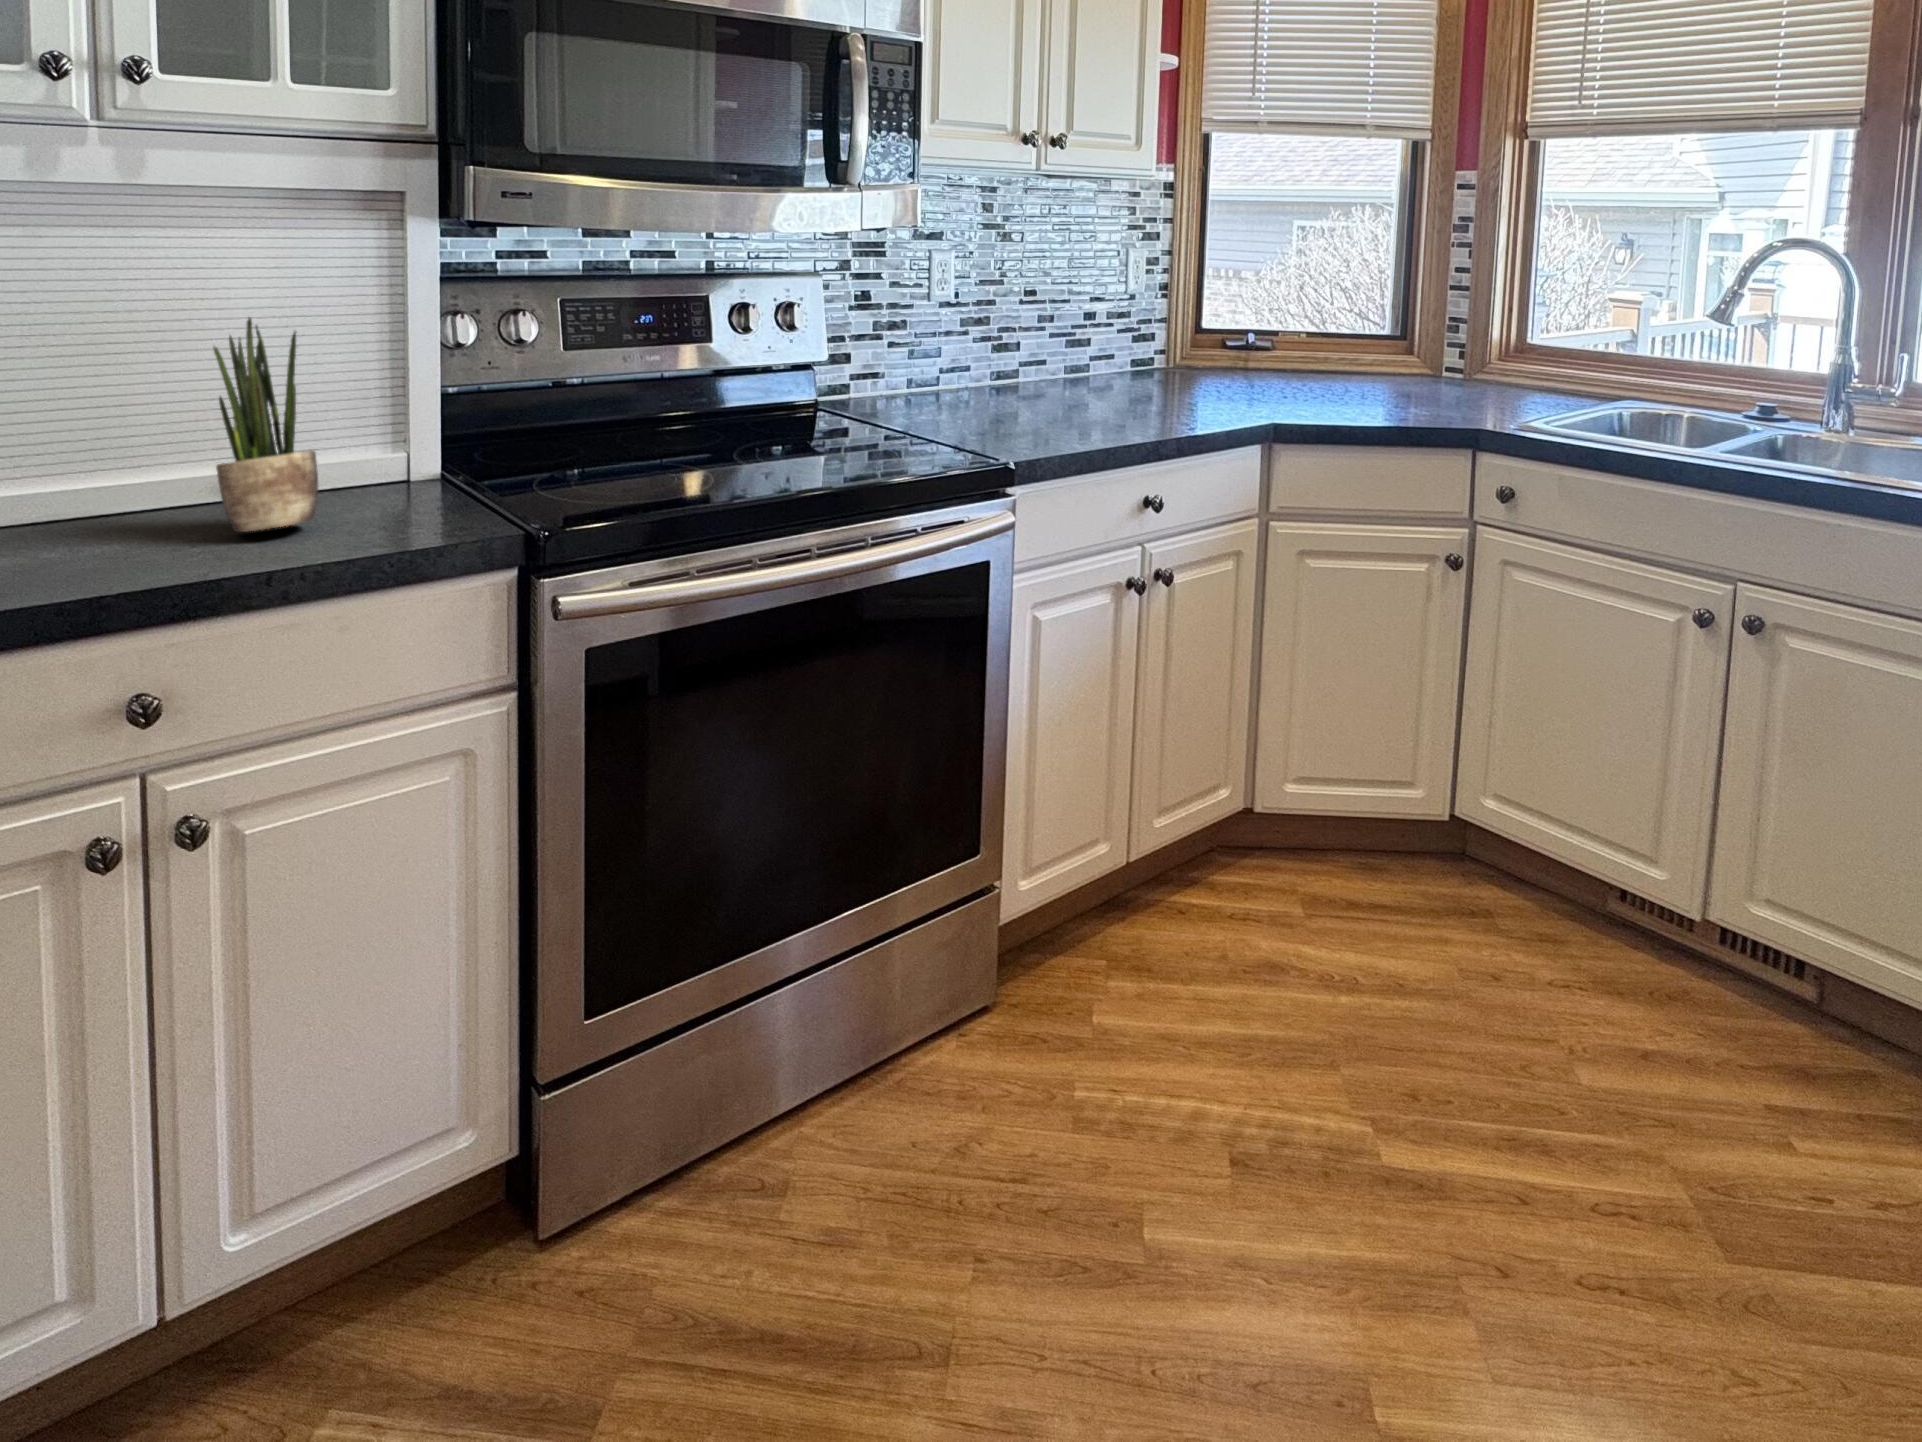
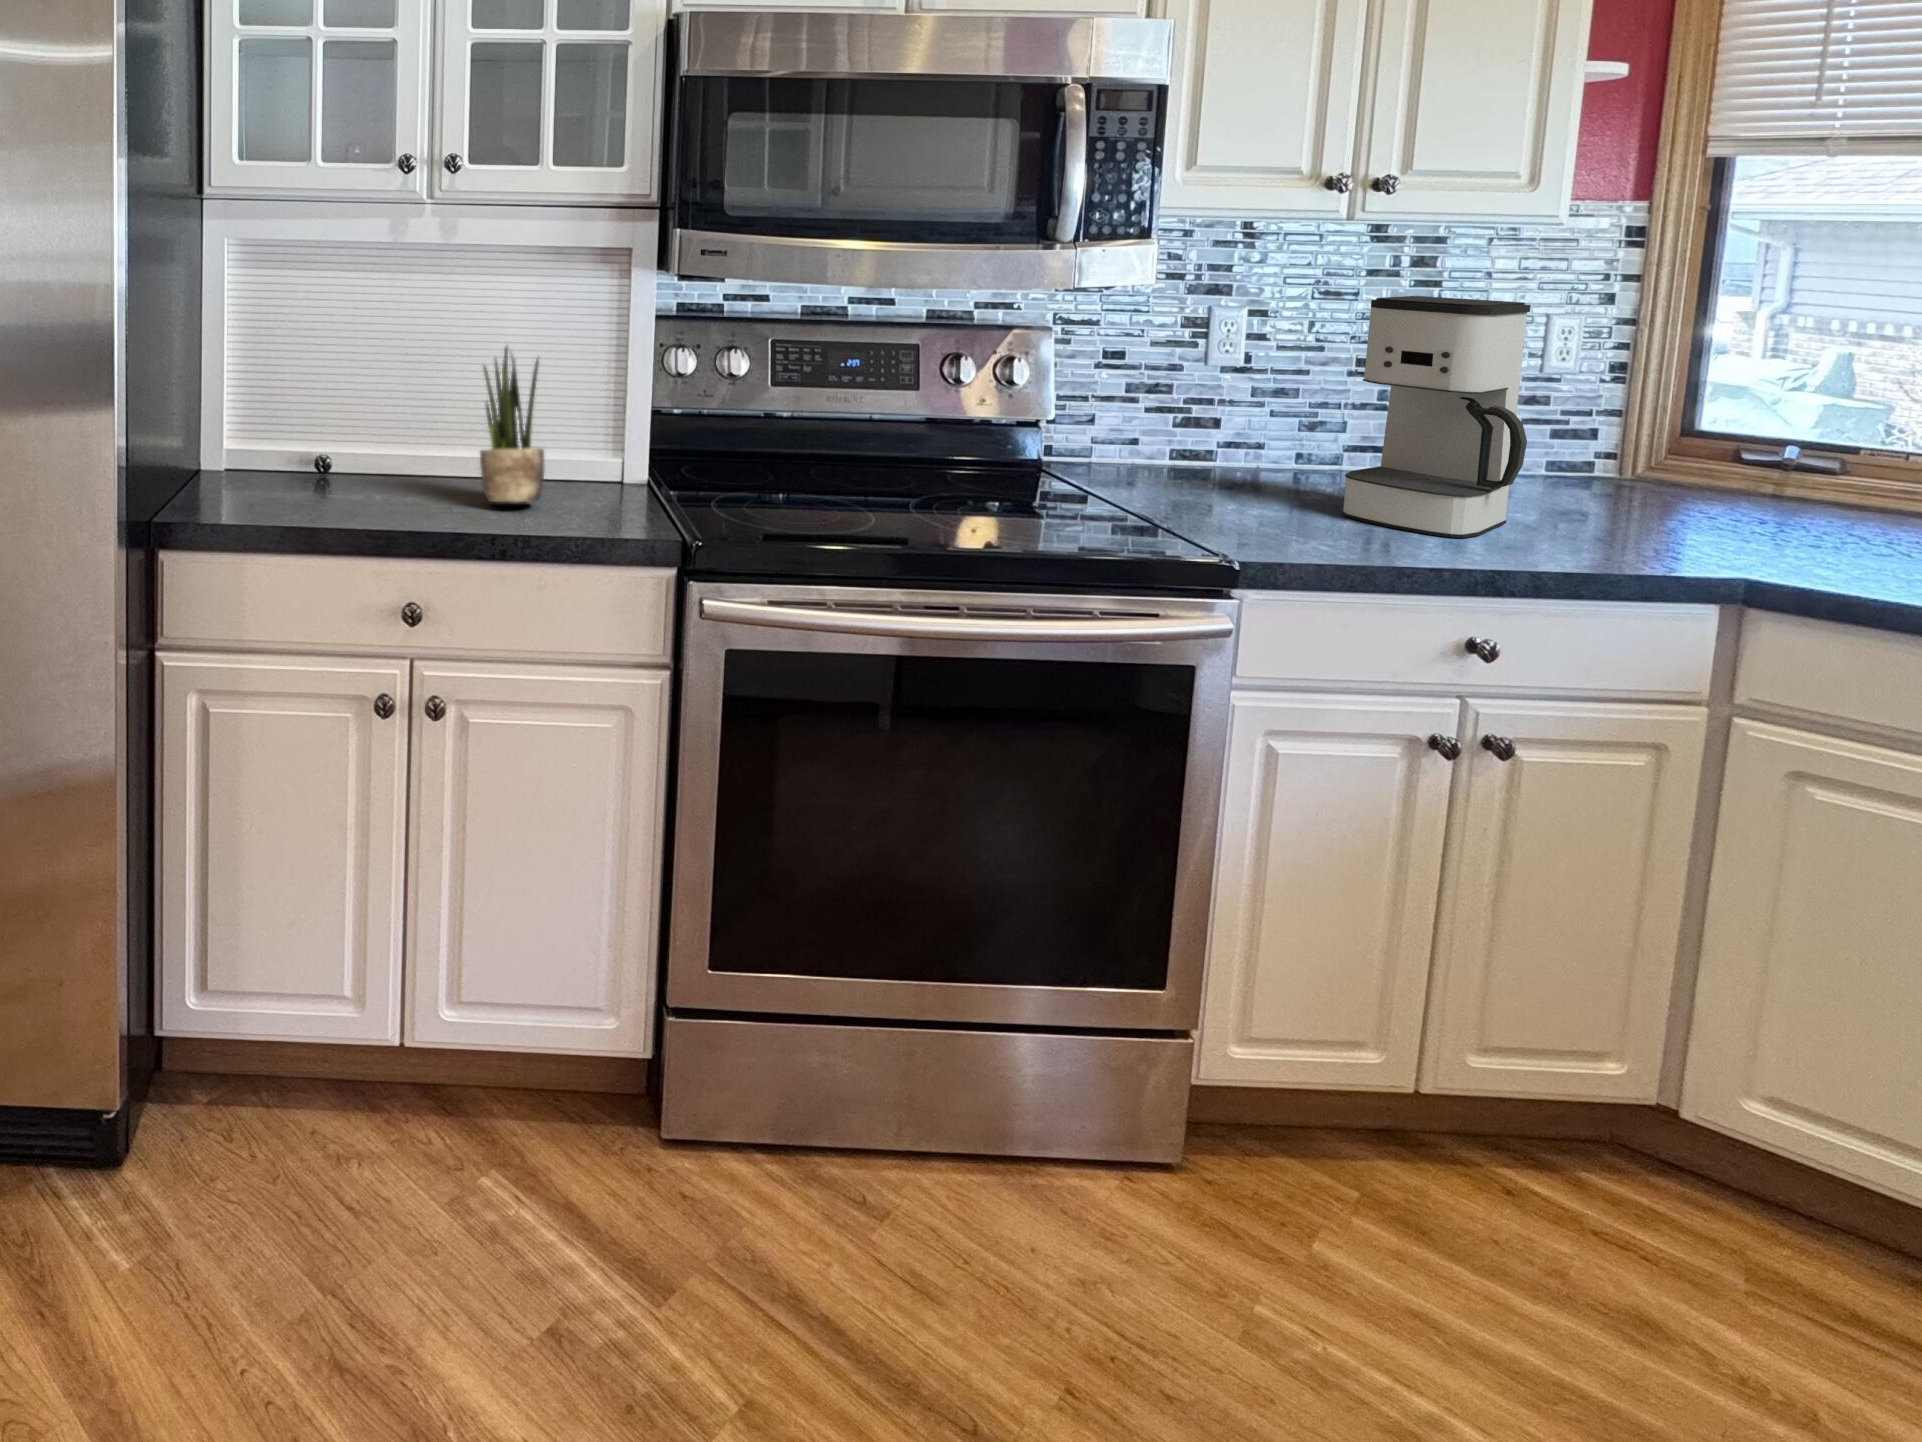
coffee maker: none [1046,233,1156,421] -> present [1342,296,1531,538]

